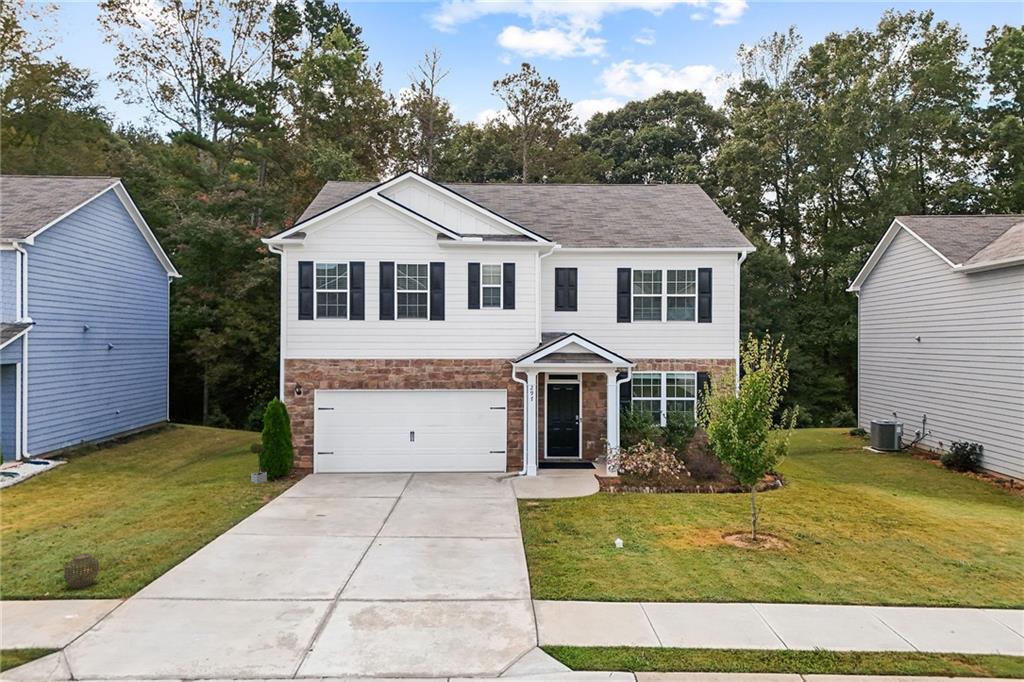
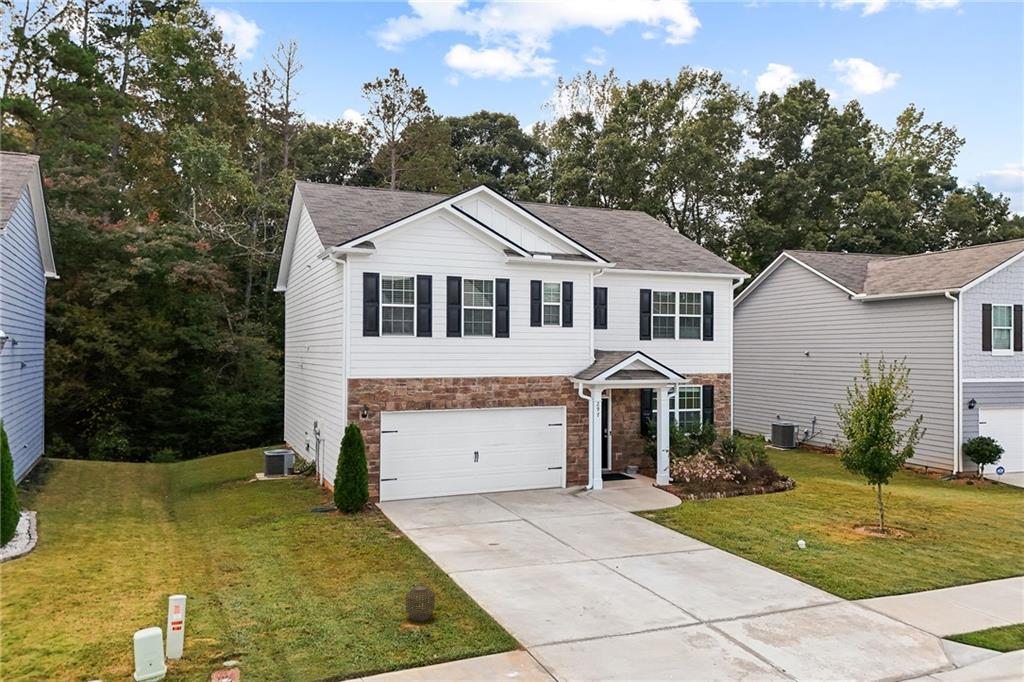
potted tree: present [250,443,267,483] -> none [335,473,354,517]

